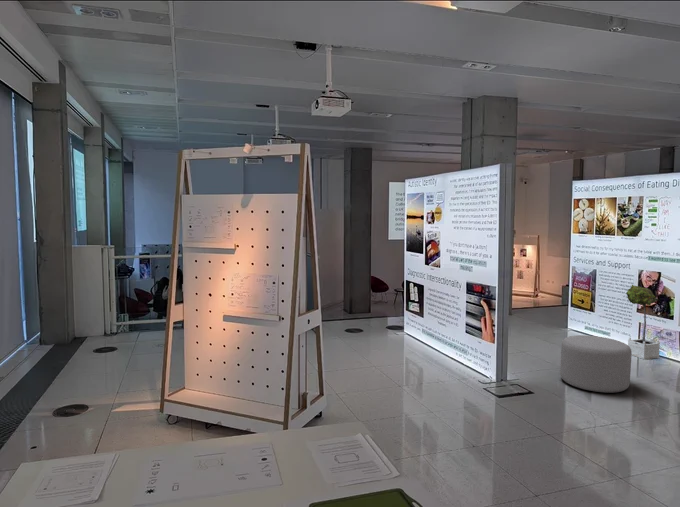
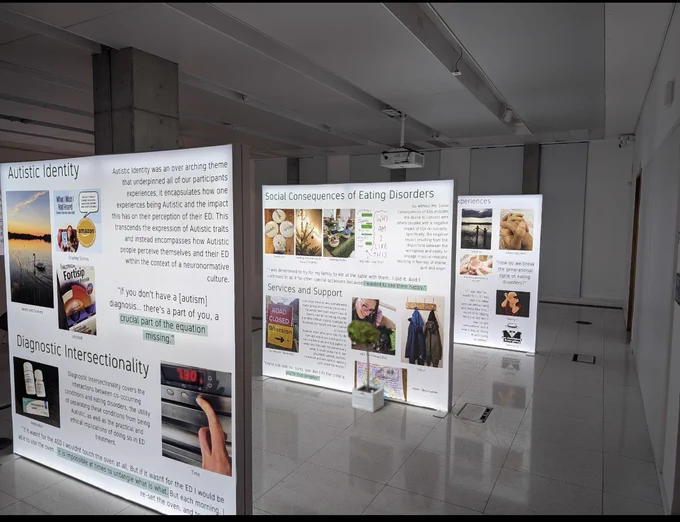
ottoman: present [560,335,632,393] -> none [314,410,406,505]

